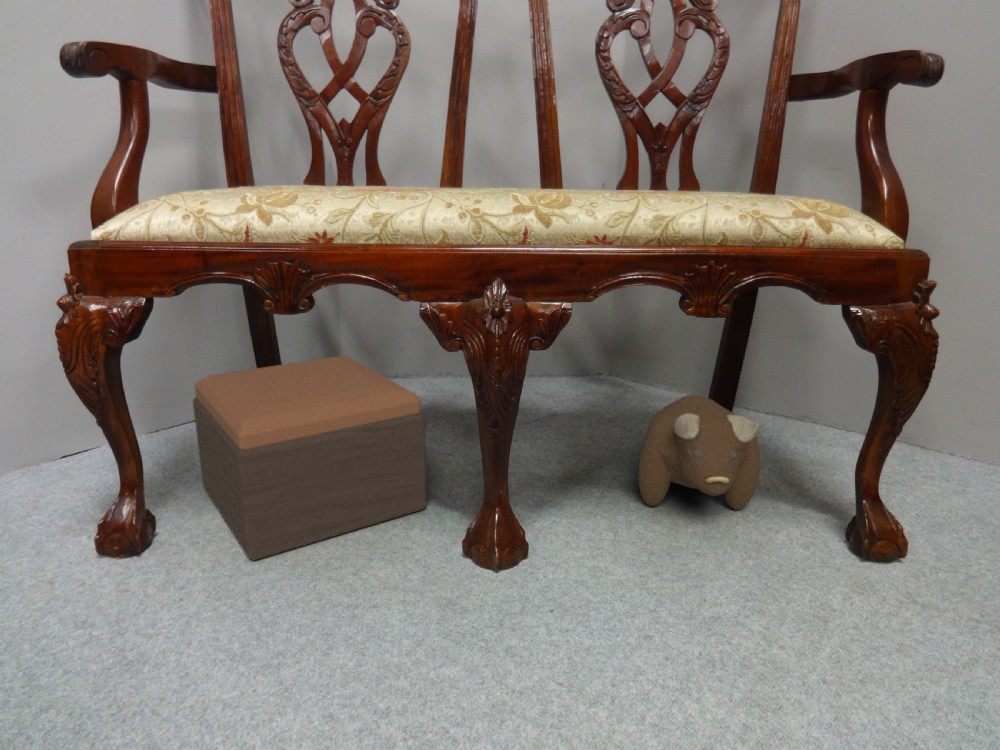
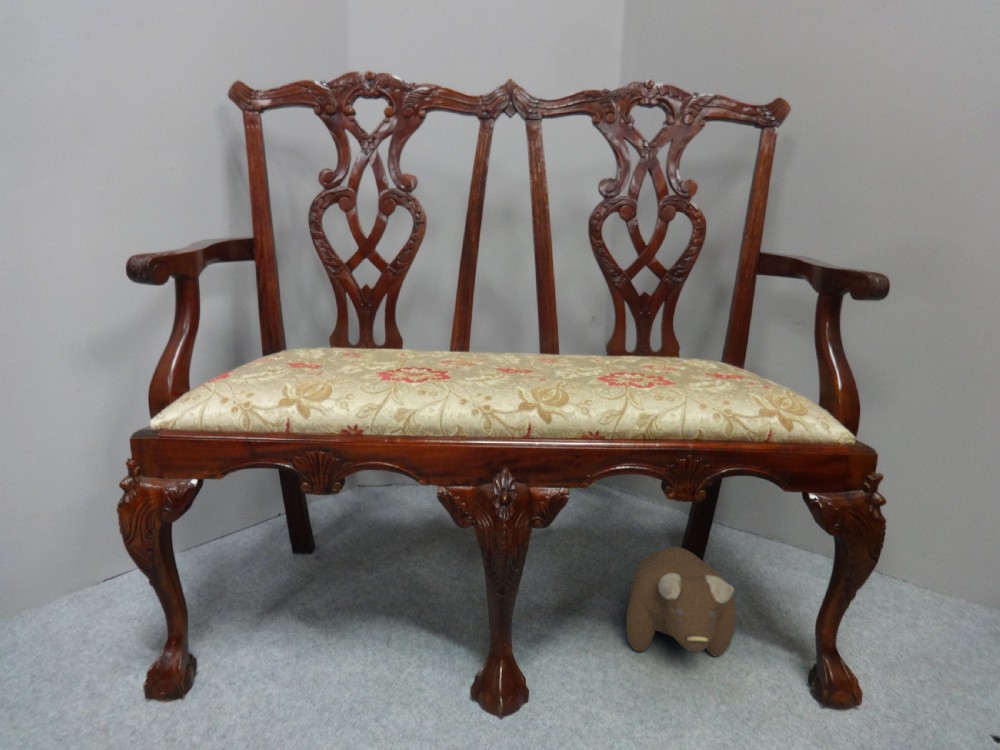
footstool: present [193,356,427,561] -> none [222,500,434,713]

